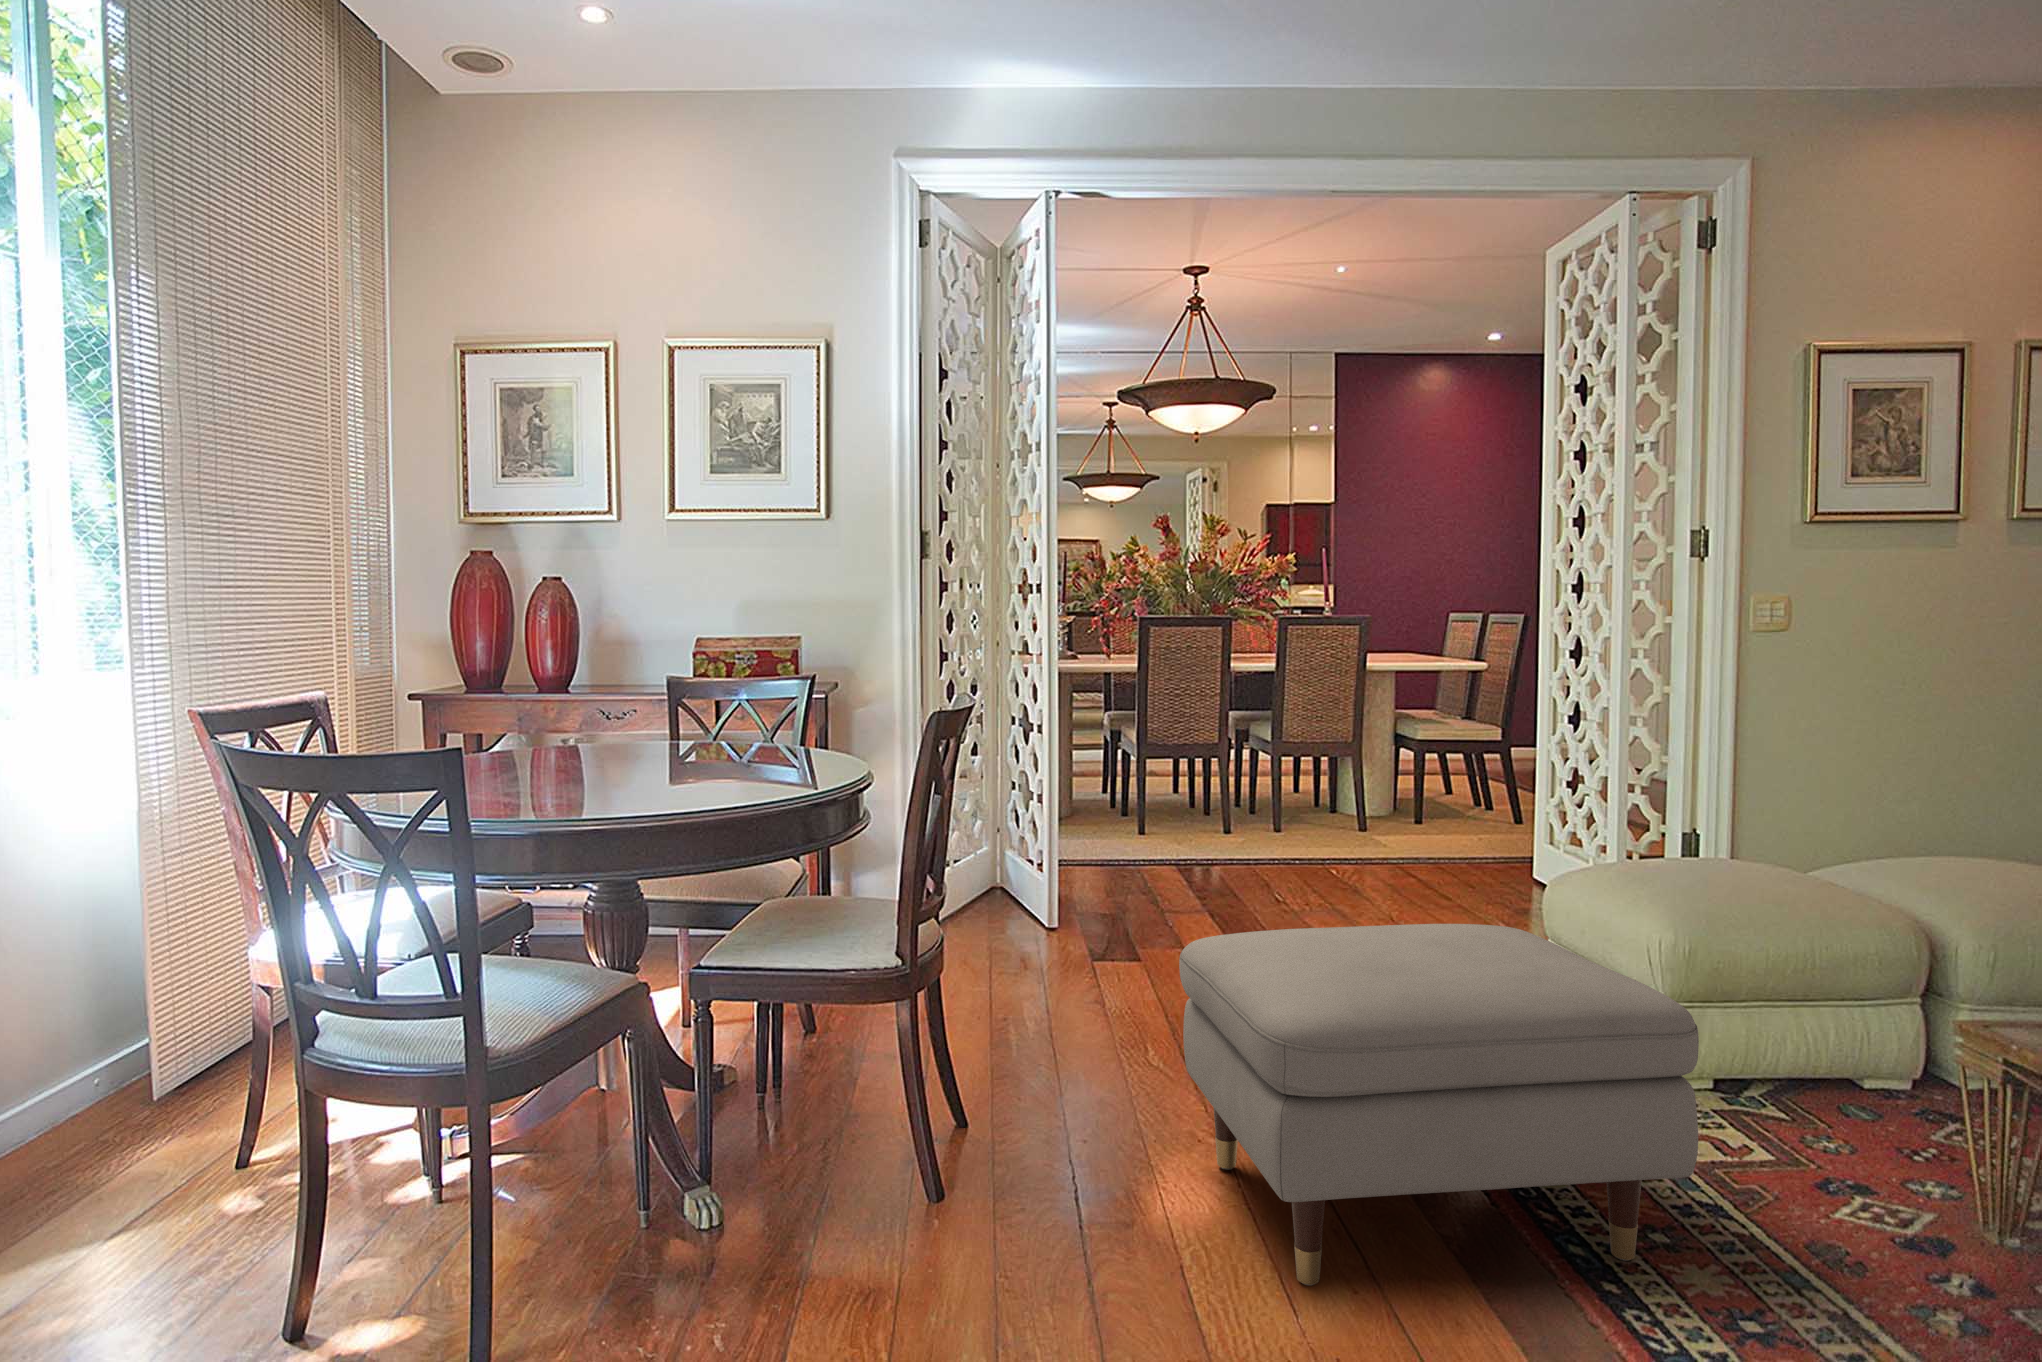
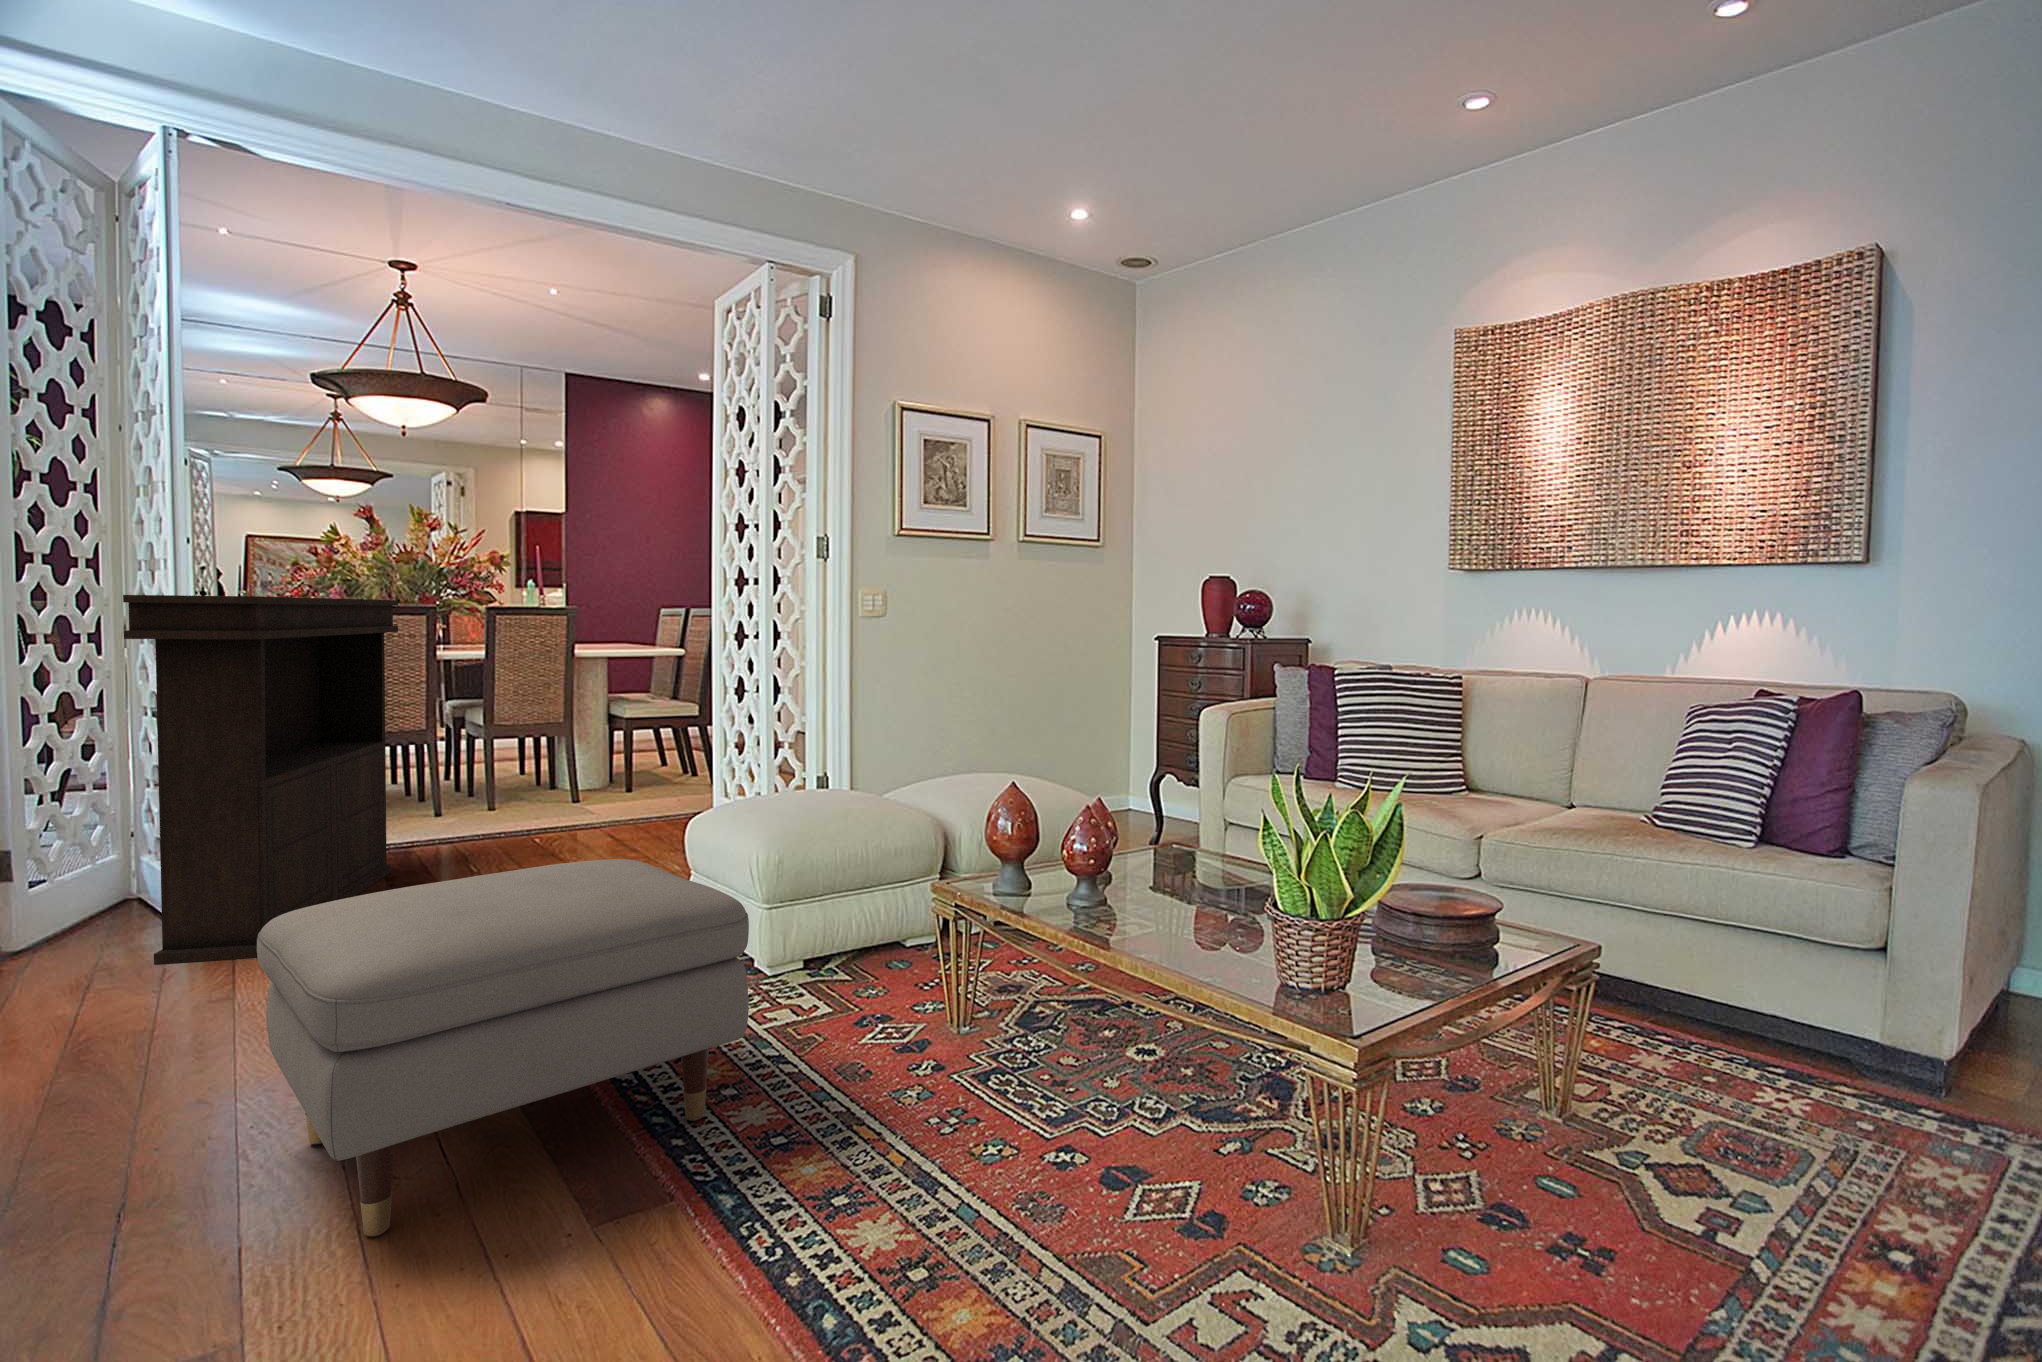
console table: none [1022,615,1211,963] -> present [123,595,398,964]

